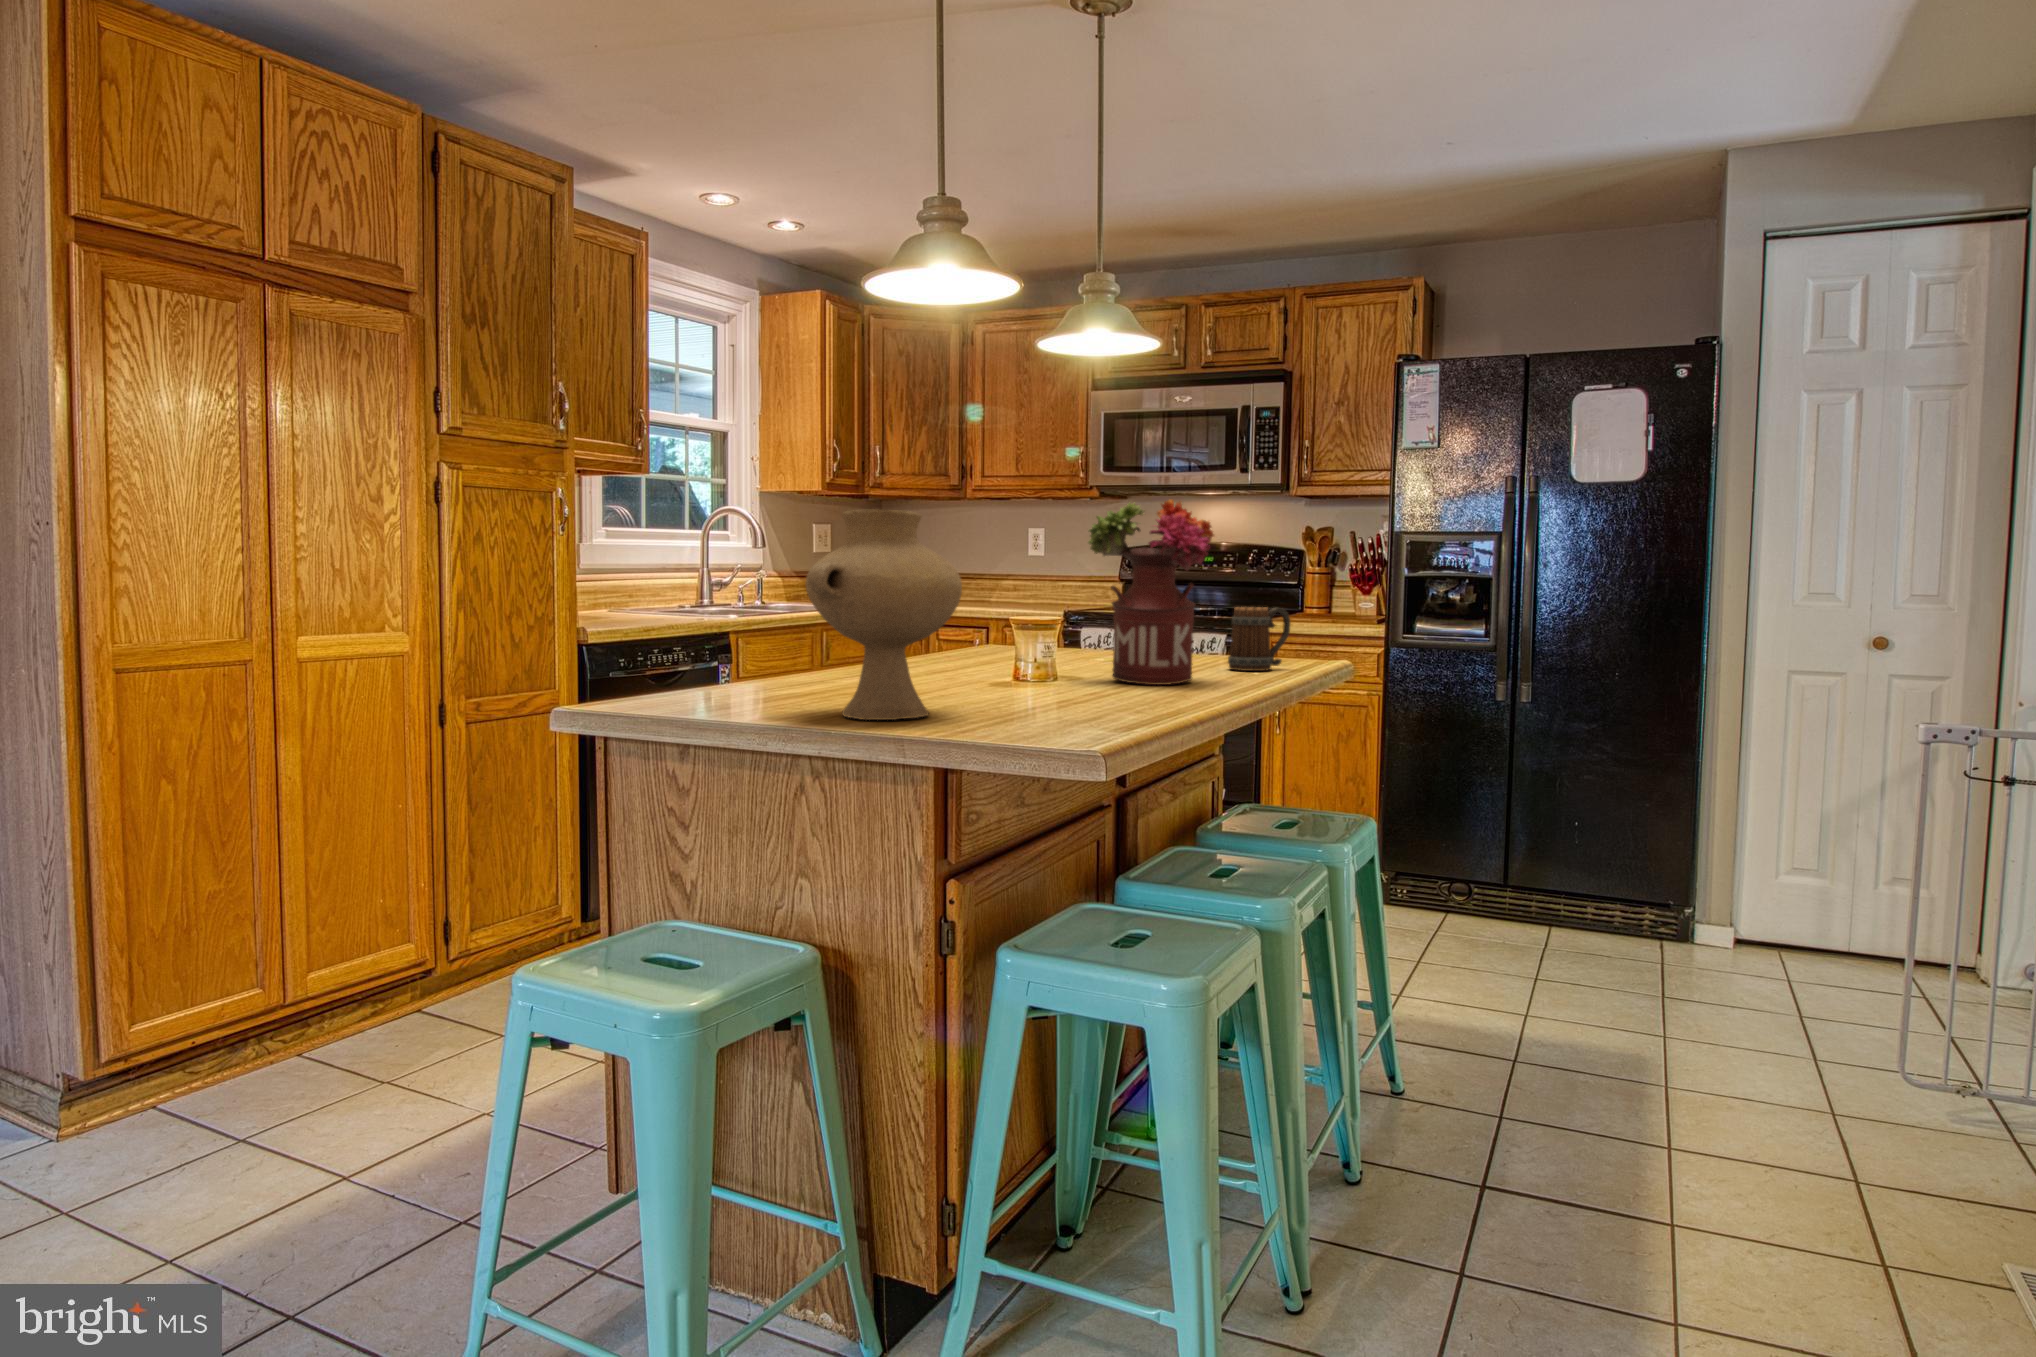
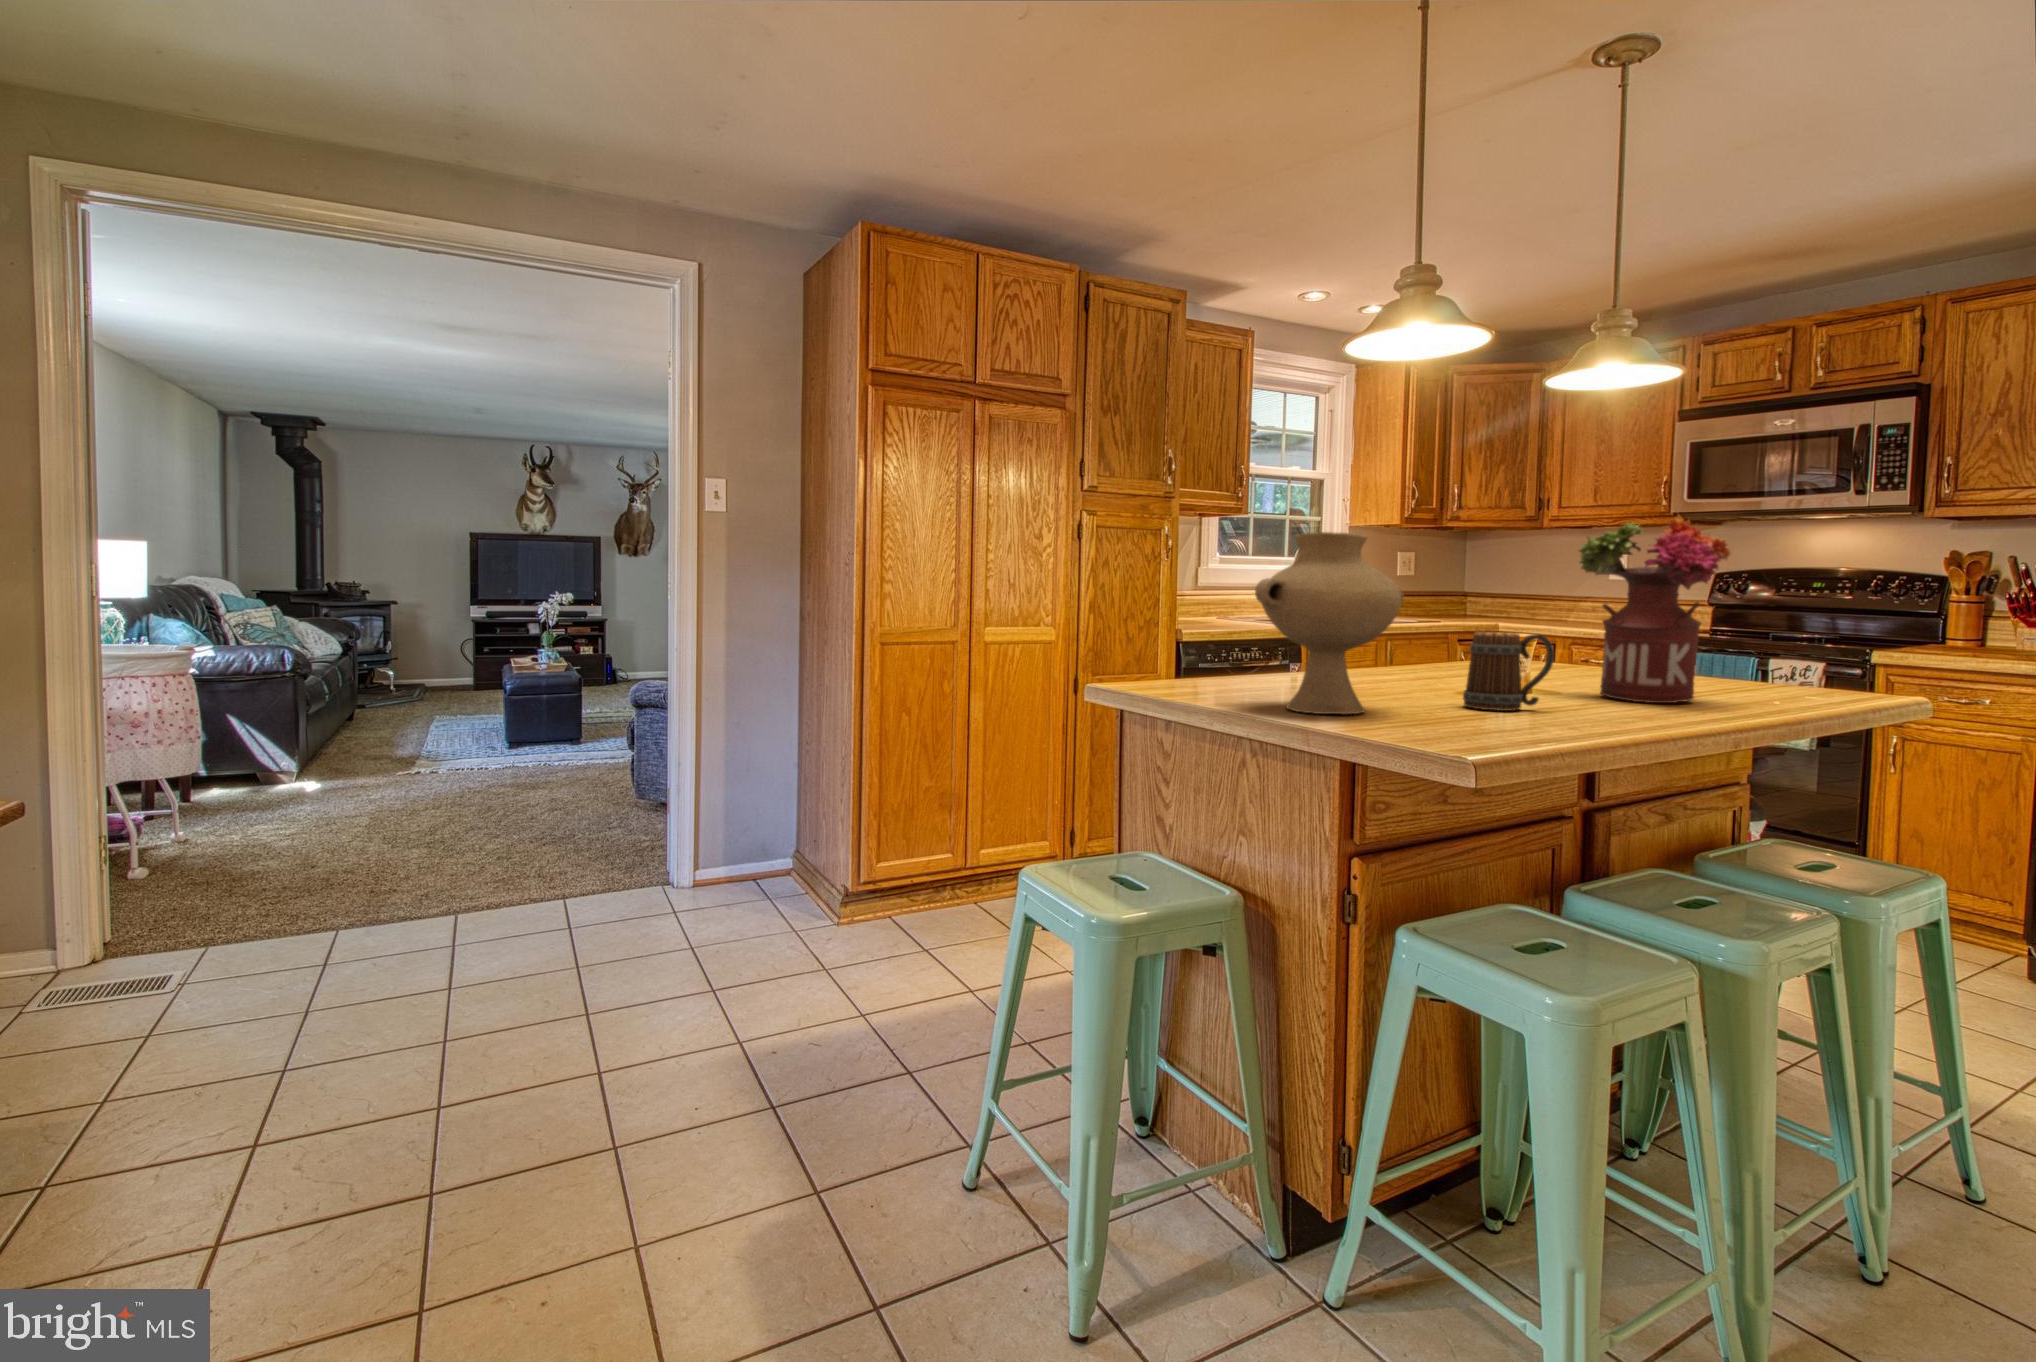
mug: present [1228,607,1290,671] -> present [1463,631,1554,711]

